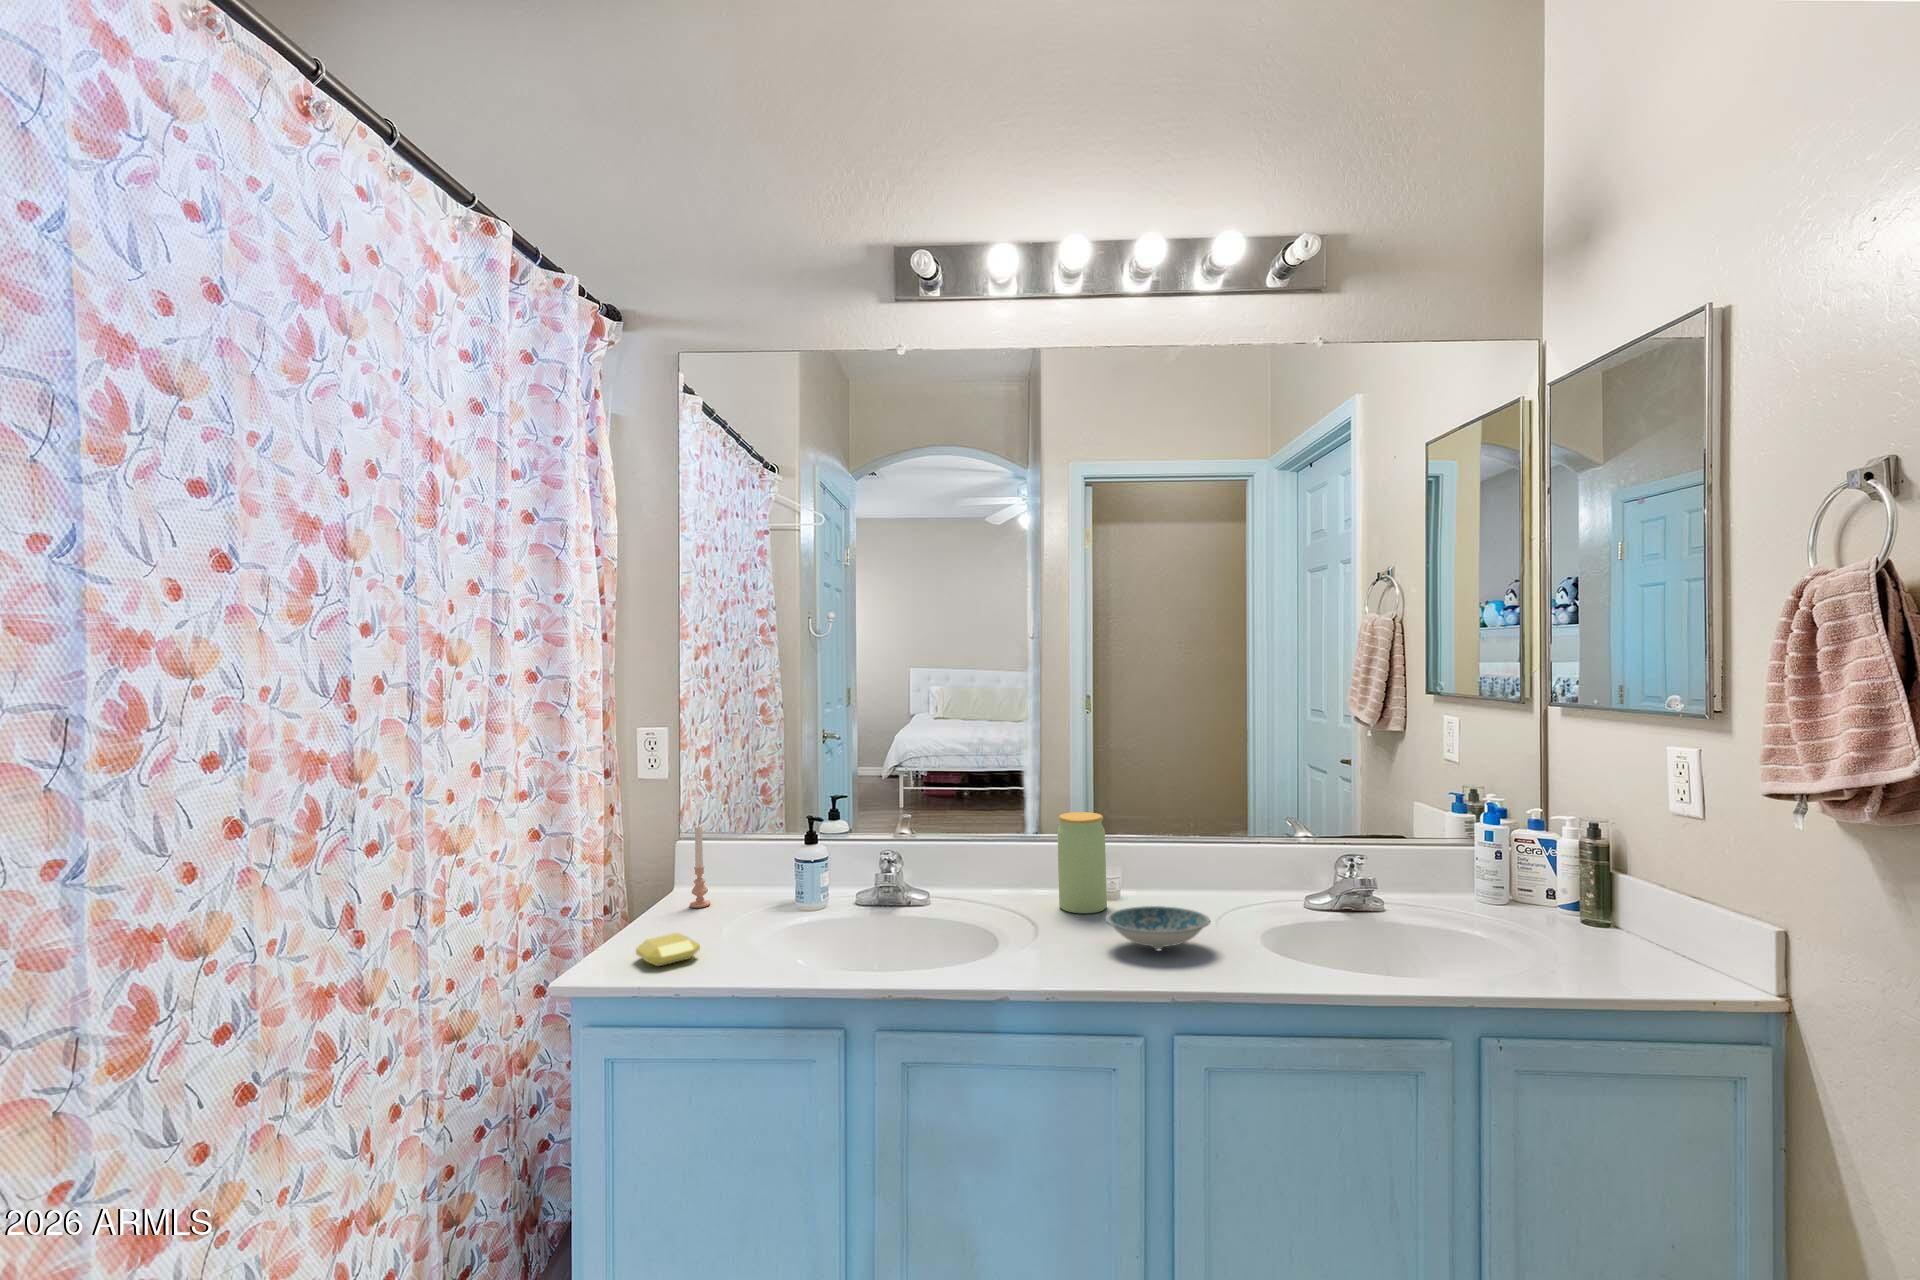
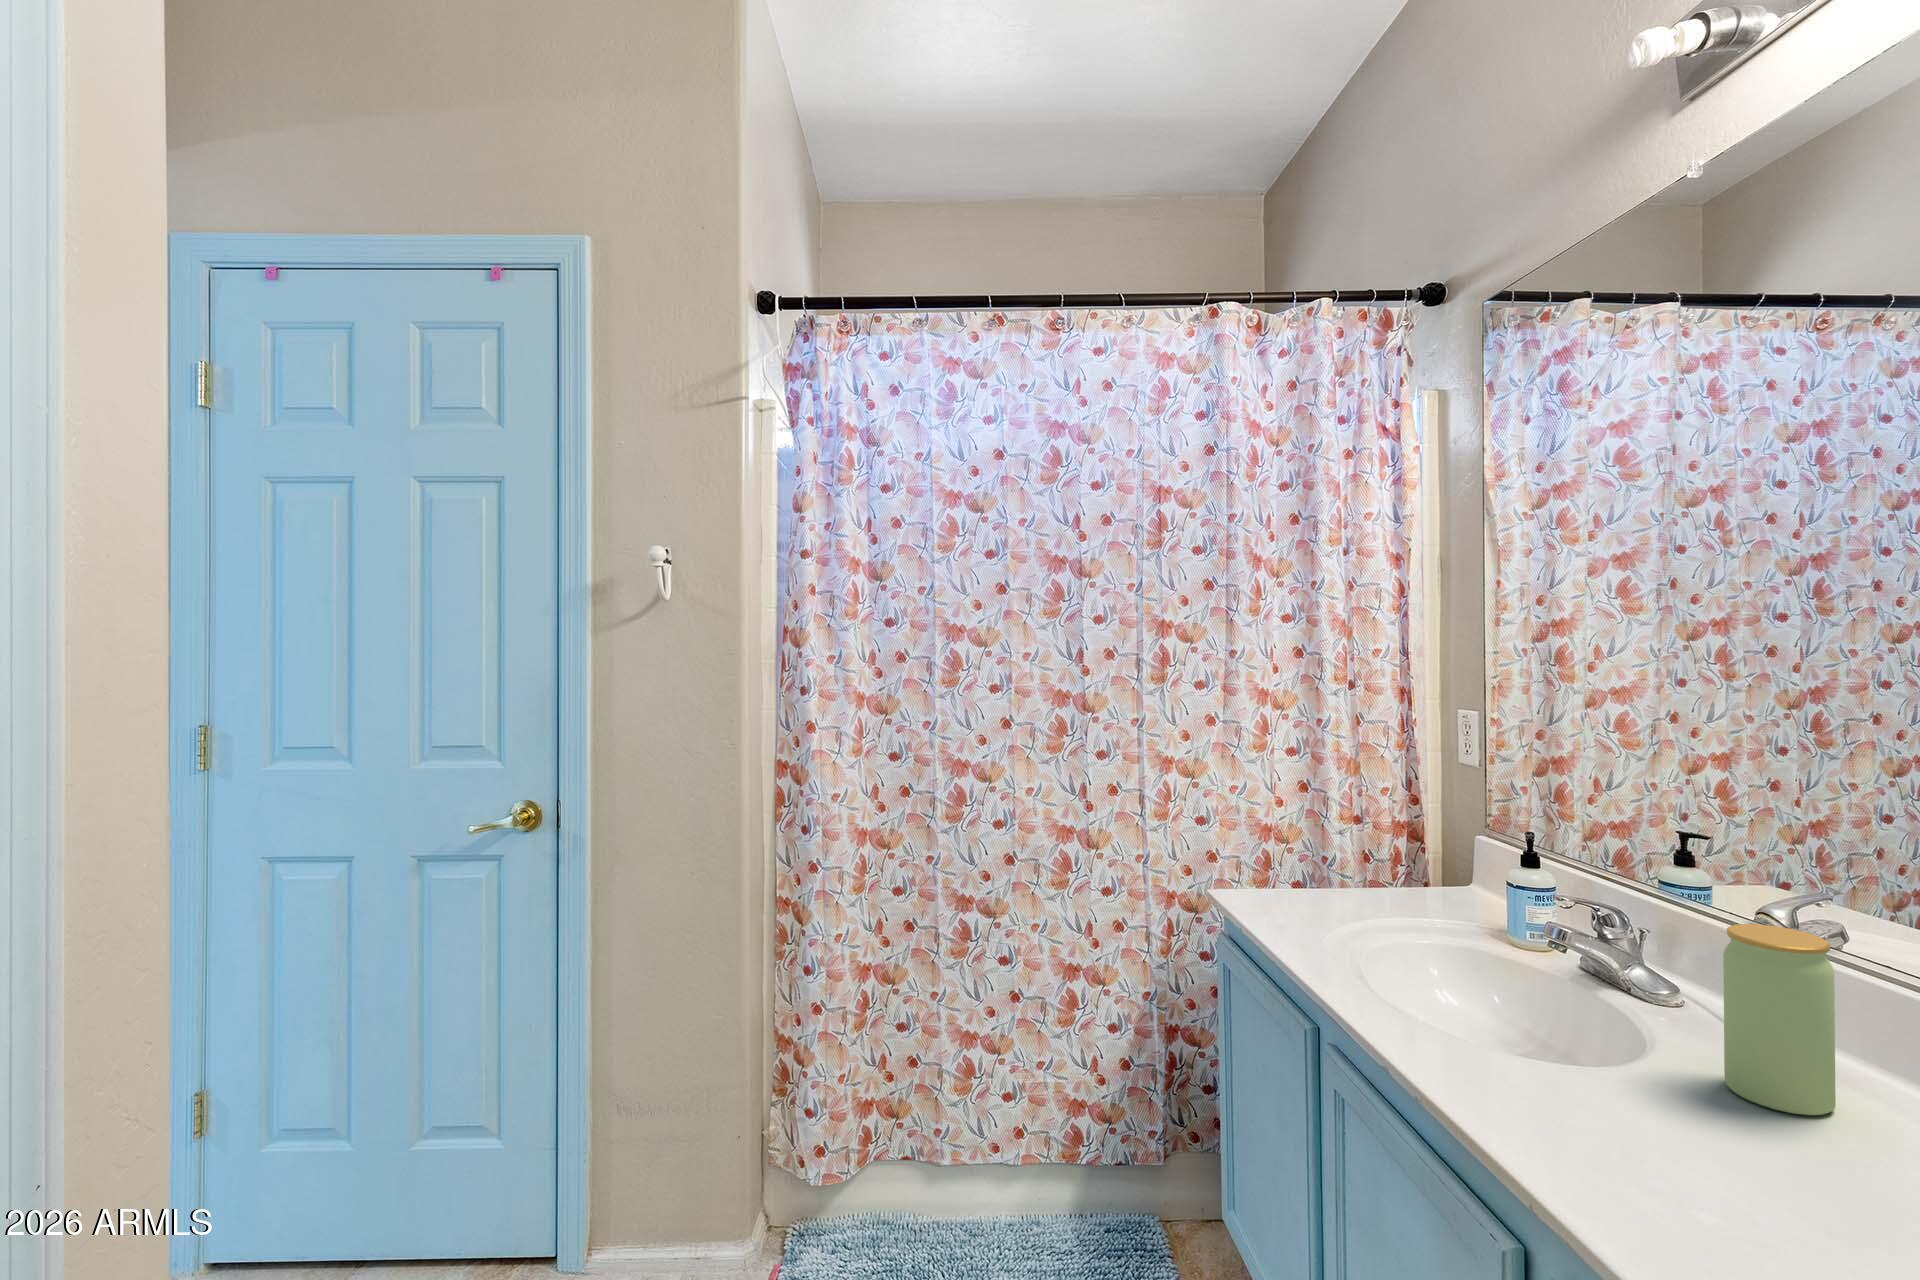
candle: present [690,825,710,908] -> none [1435,814,1458,901]
ceramic bowl: present [1105,906,1210,949] -> none [1532,1059,1724,1158]
soap bar: present [636,933,700,966] -> none [1262,885,1320,913]

